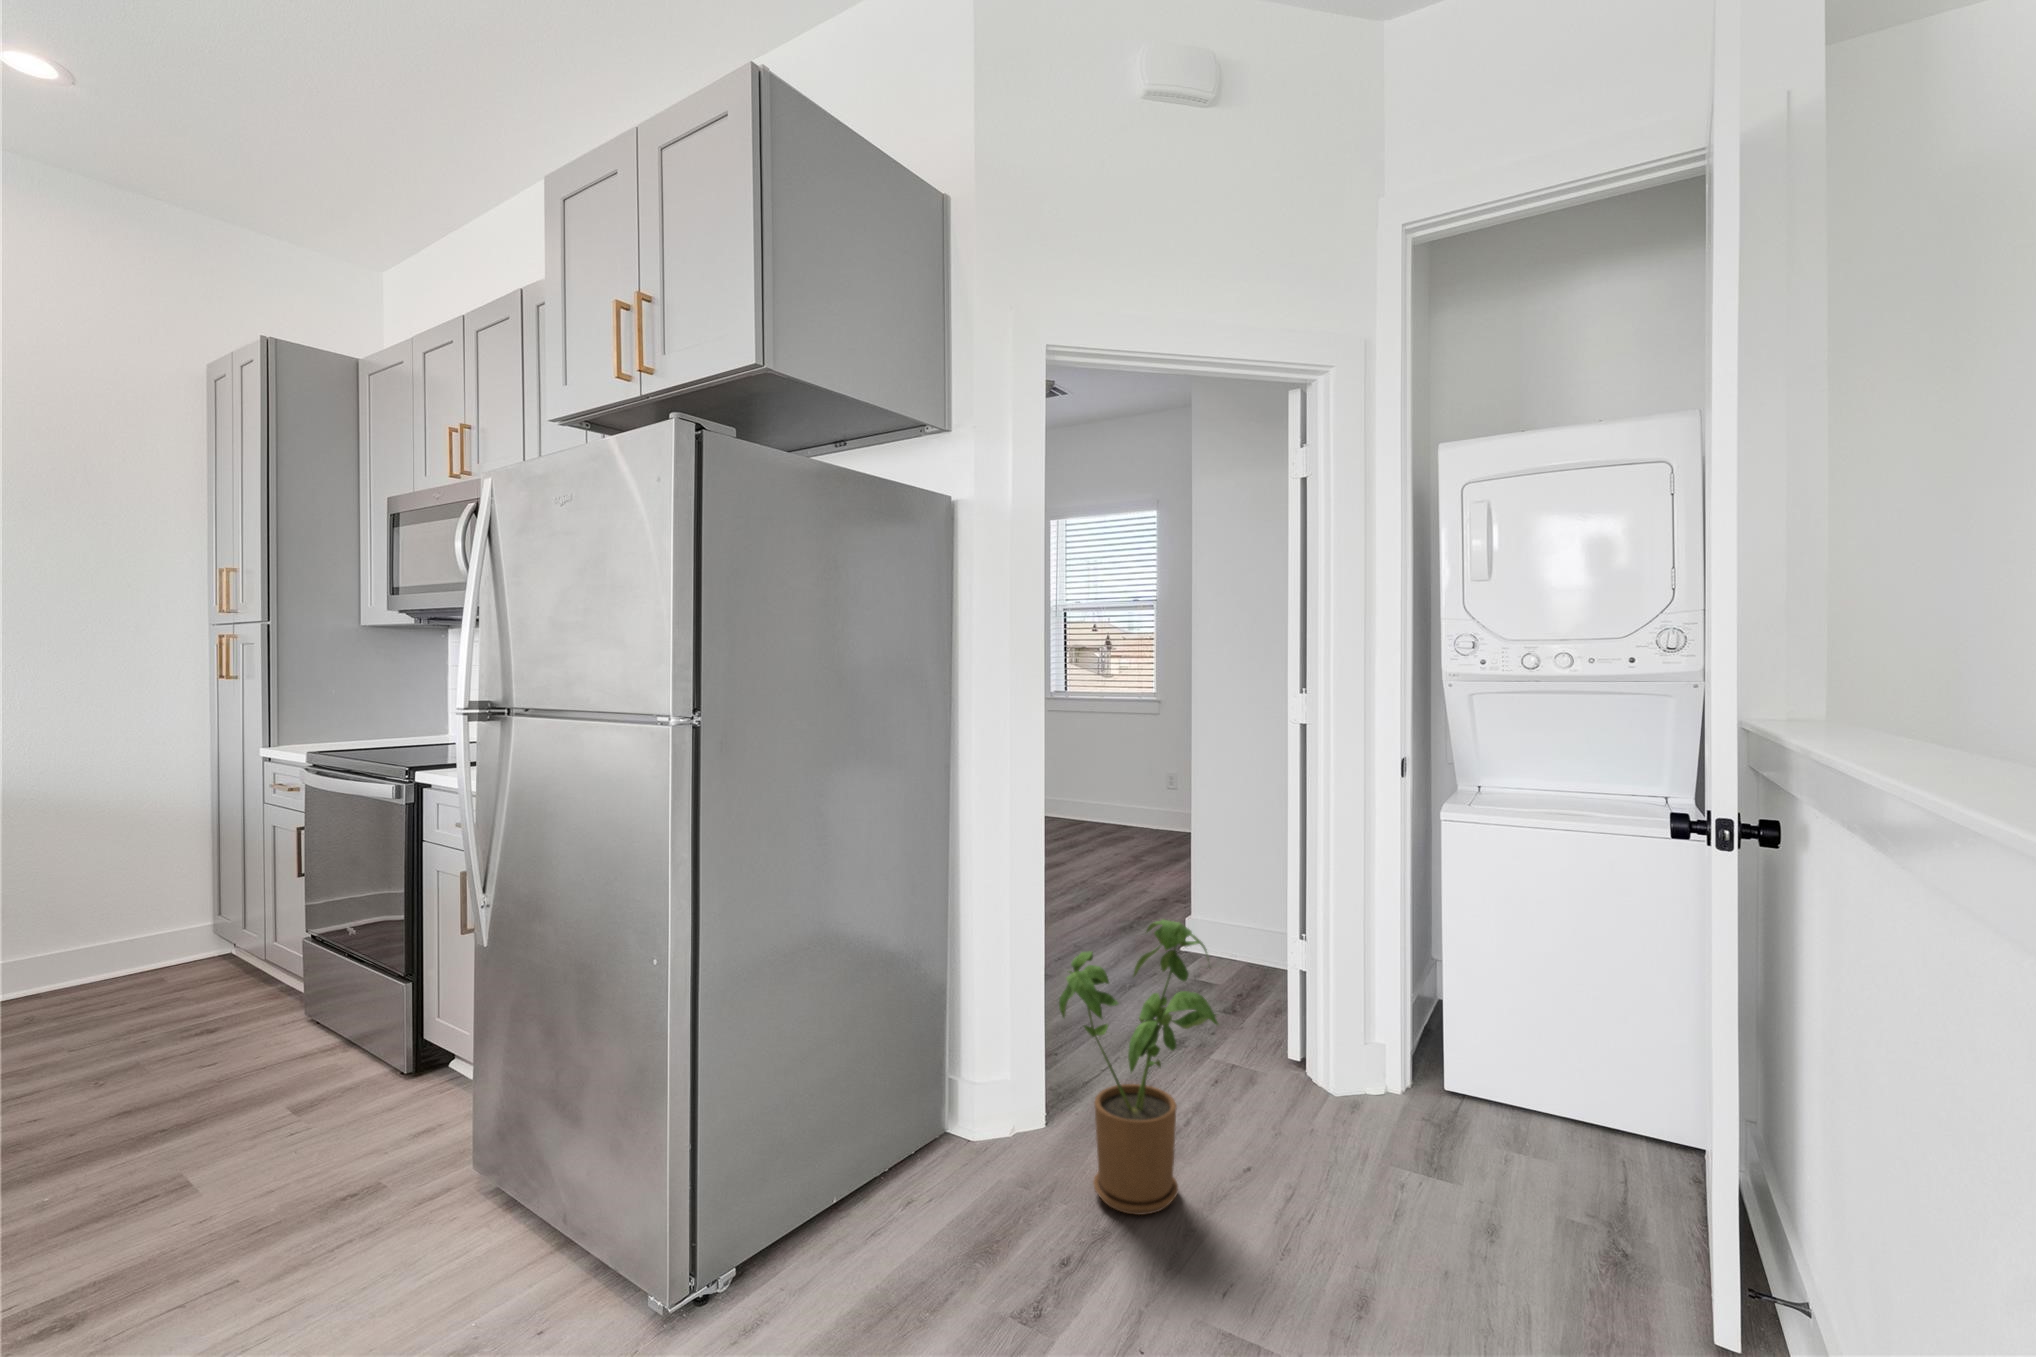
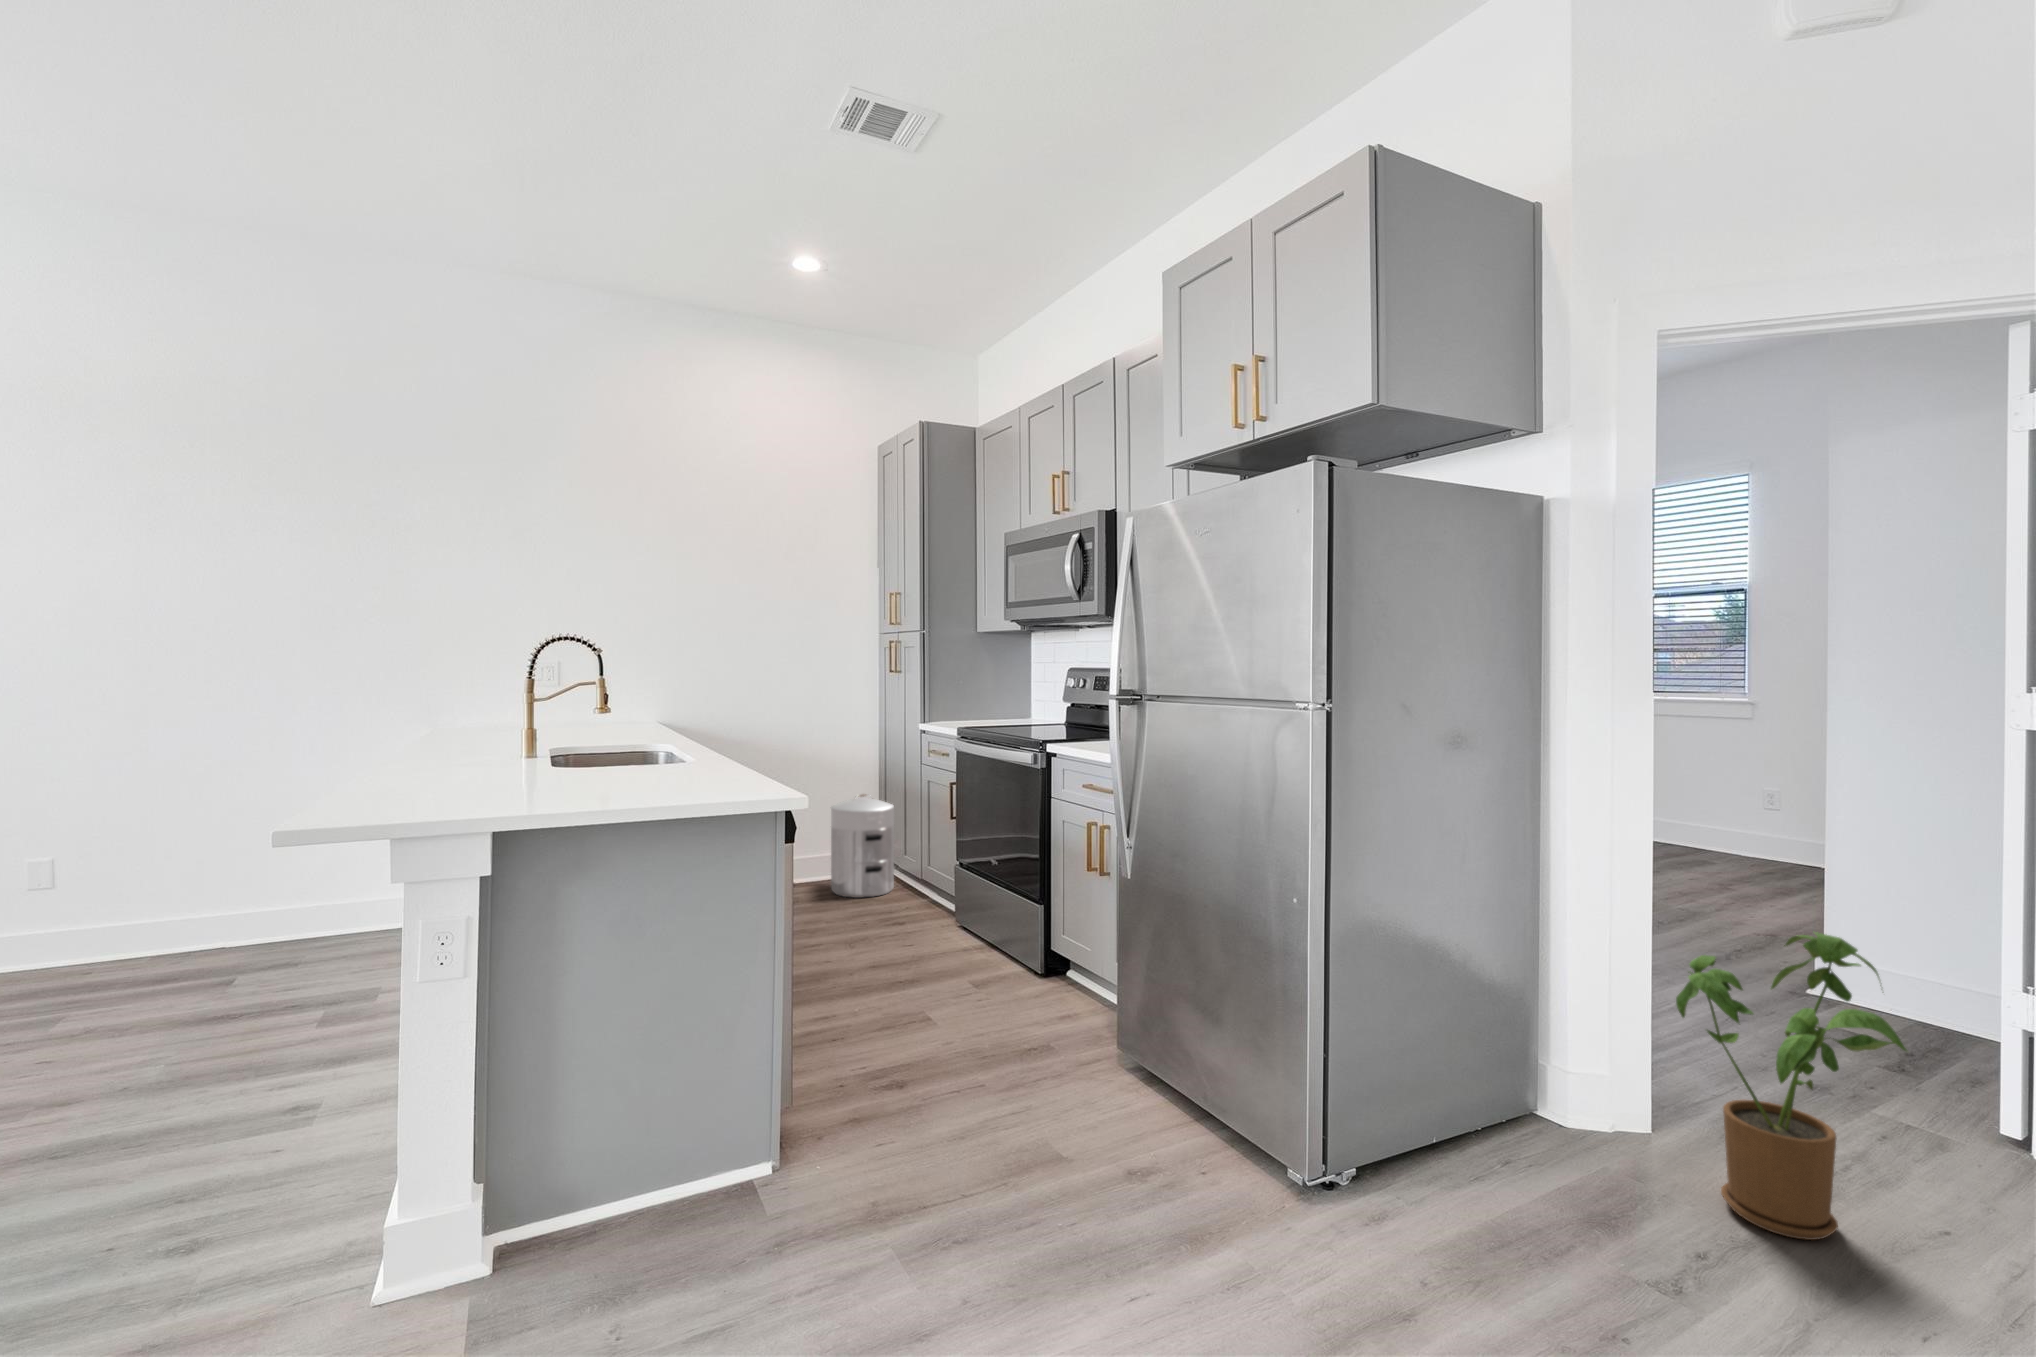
waste bin: none [99,851,222,1002] -> present [831,795,894,898]

